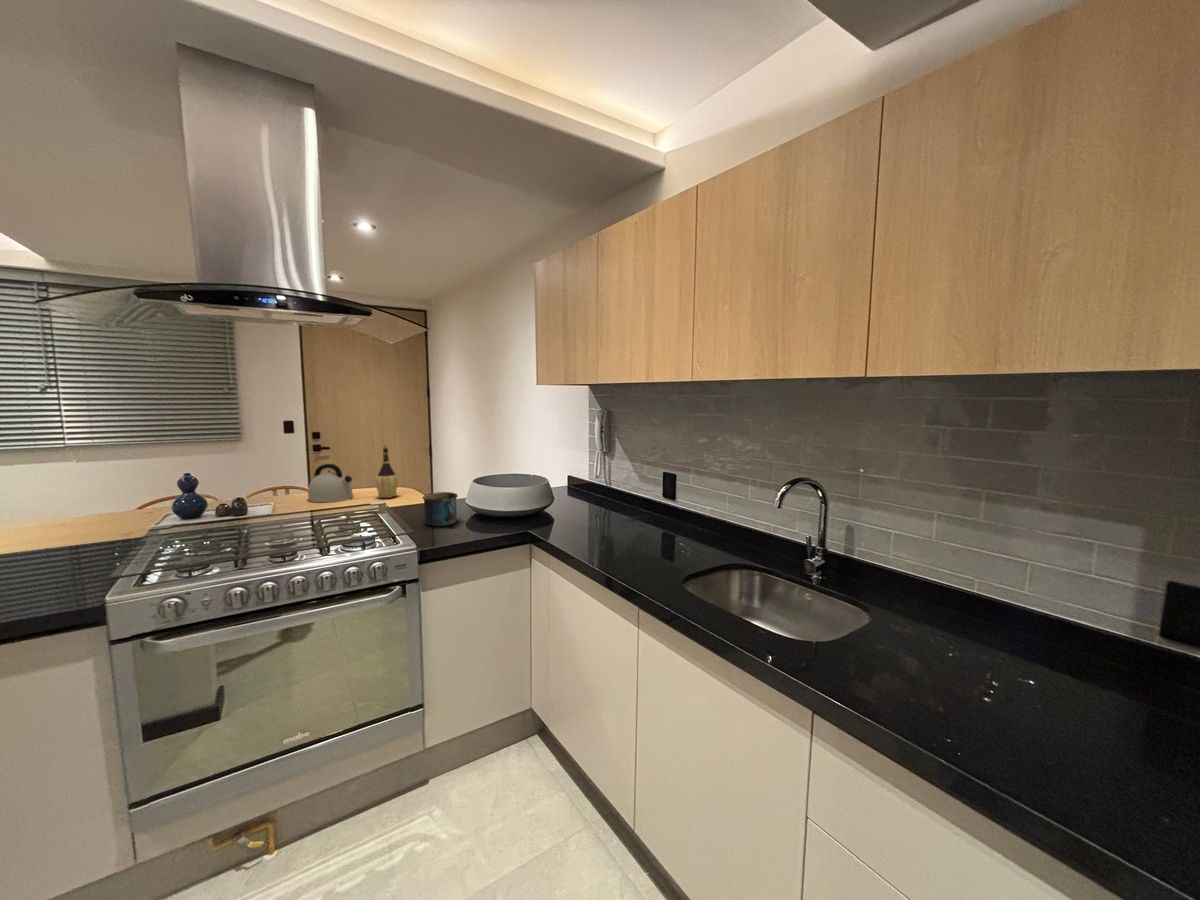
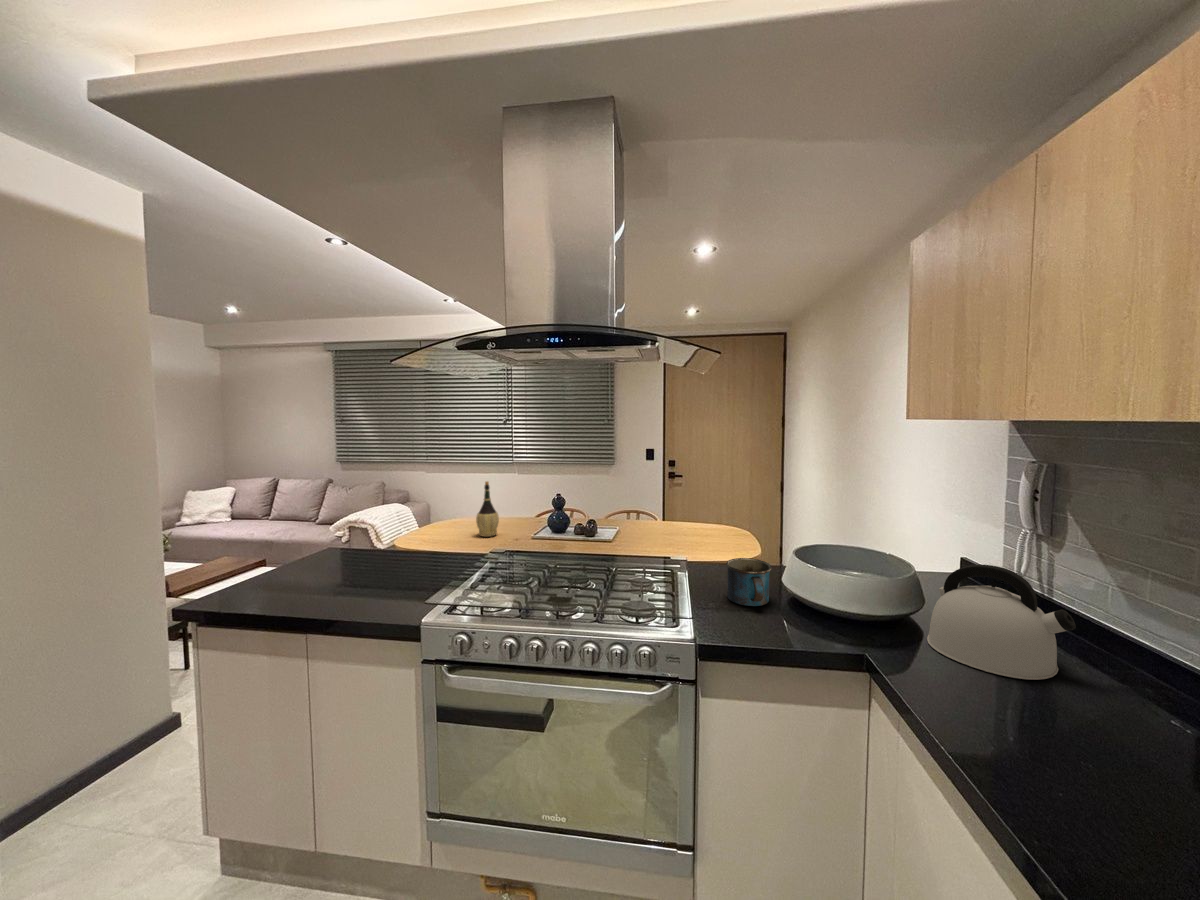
wine bottle: present [375,445,398,498] -> present [476,481,499,537]
kettle: present [308,464,353,502] -> present [927,565,1076,680]

